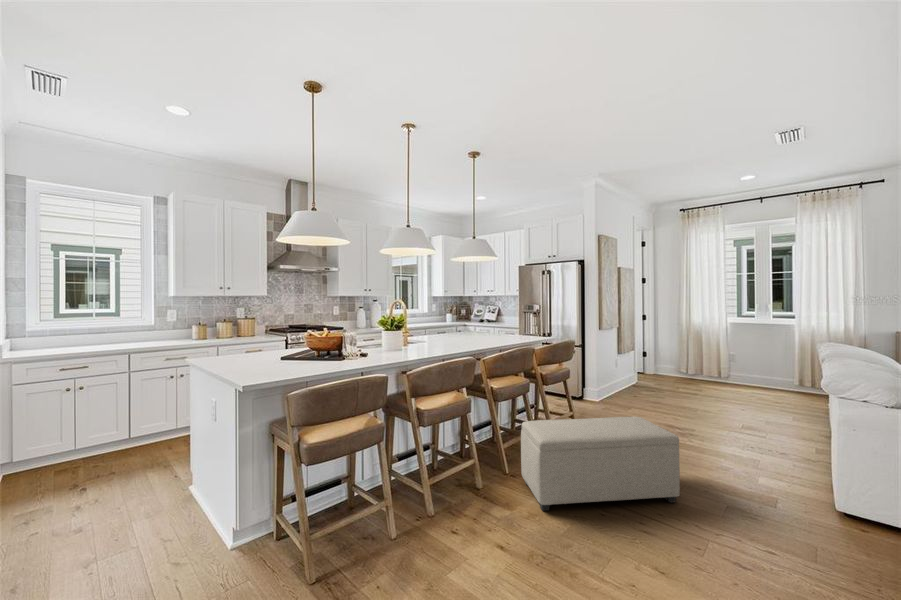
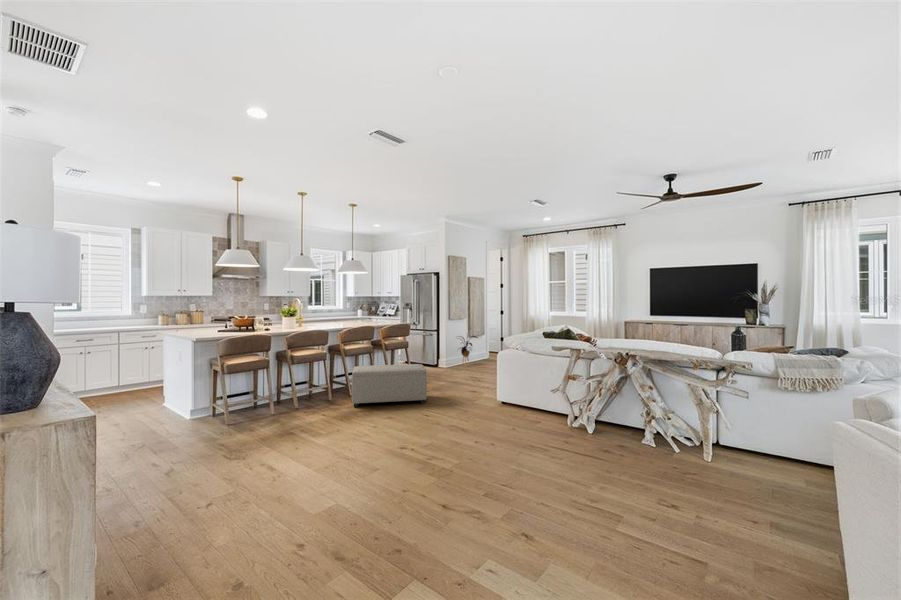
house plant: none [602,341,645,398] -> present [461,336,477,366]

